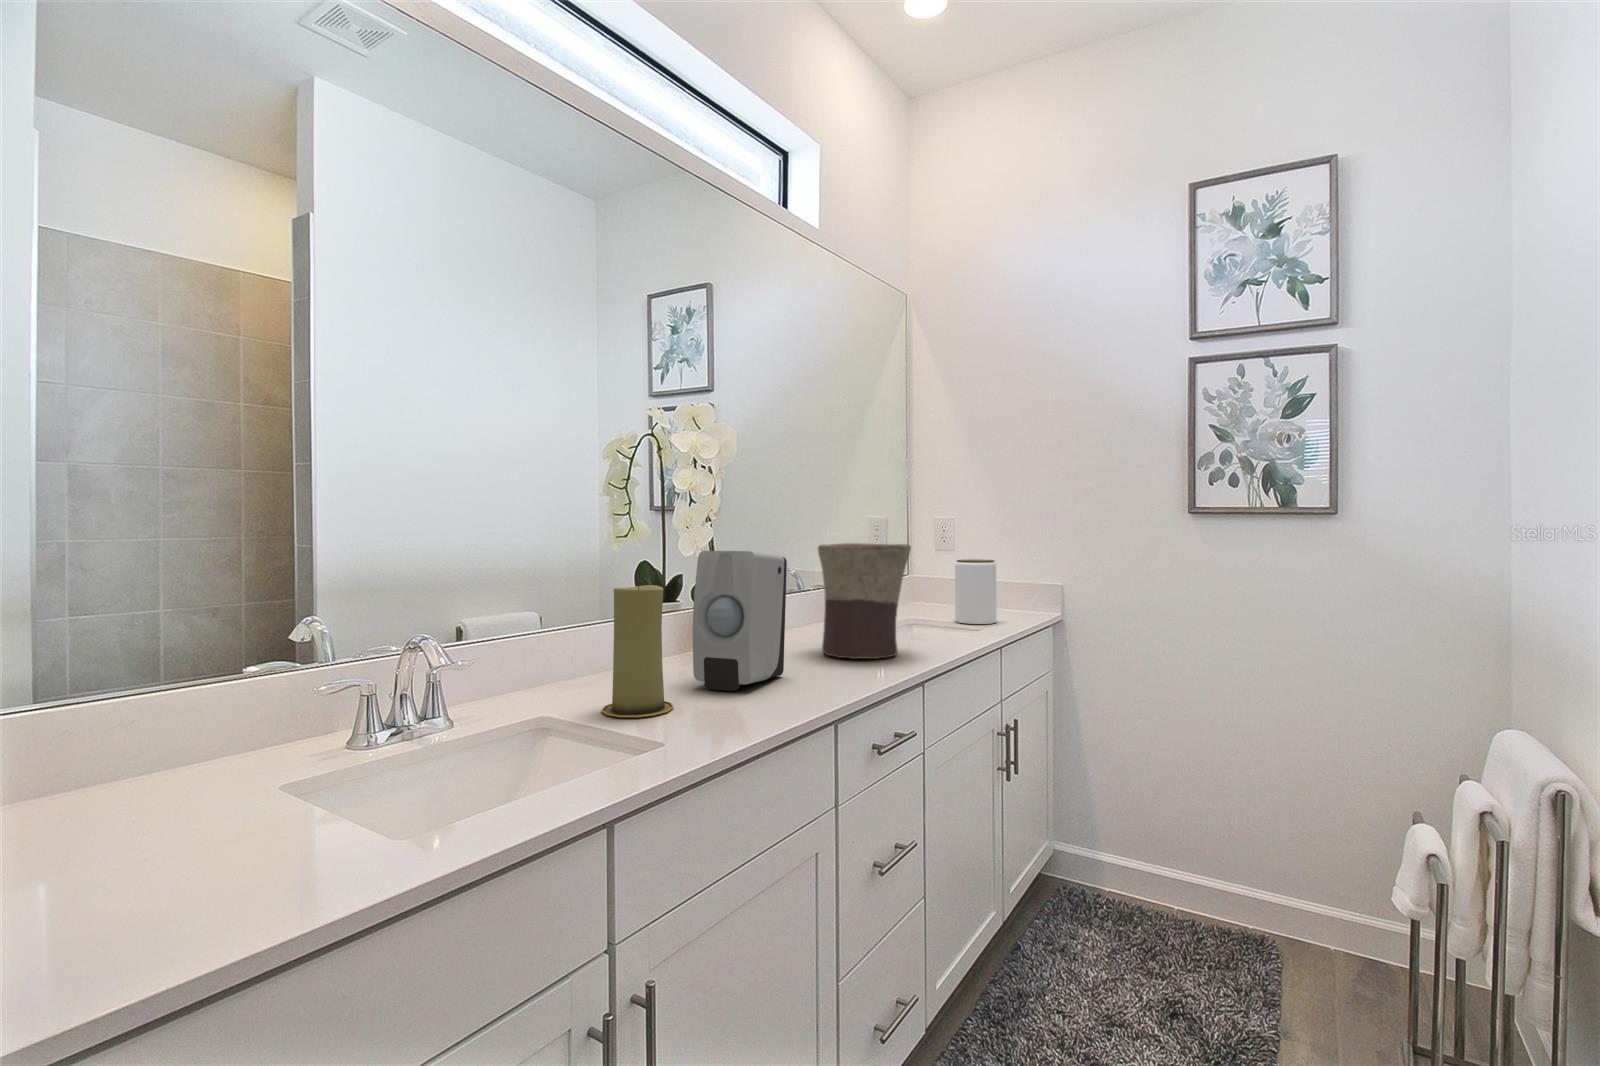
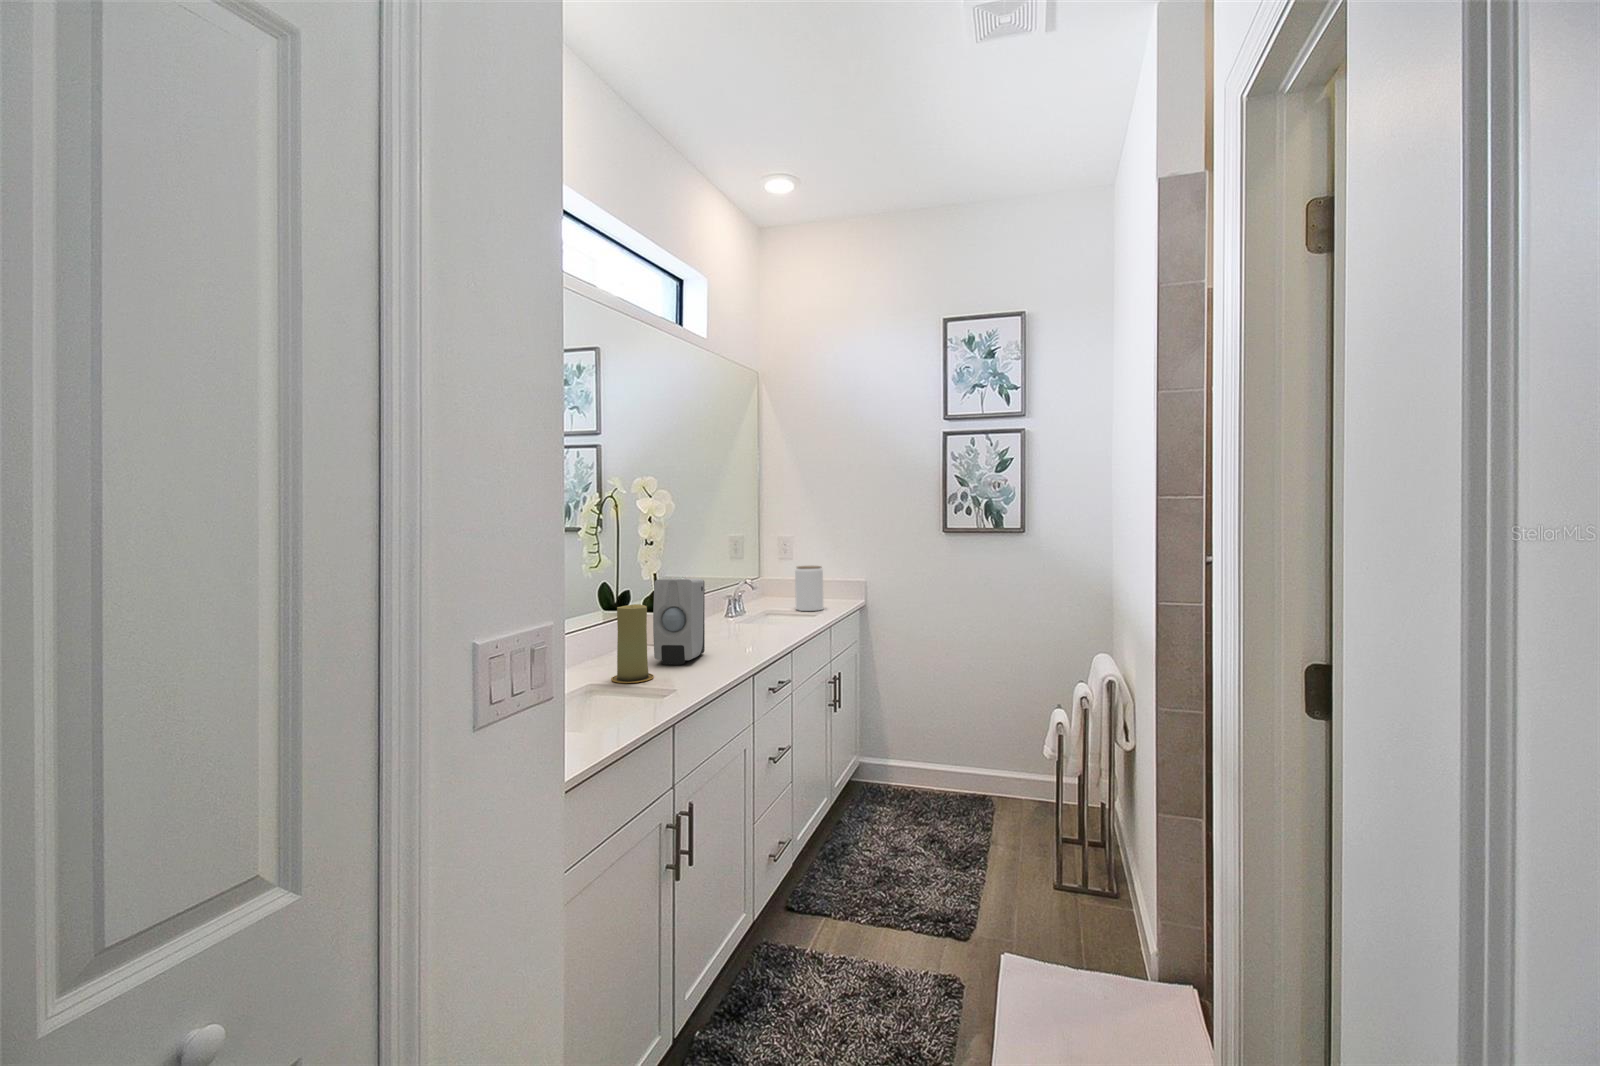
flower pot: present [818,543,911,659] -> none [715,564,775,640]

